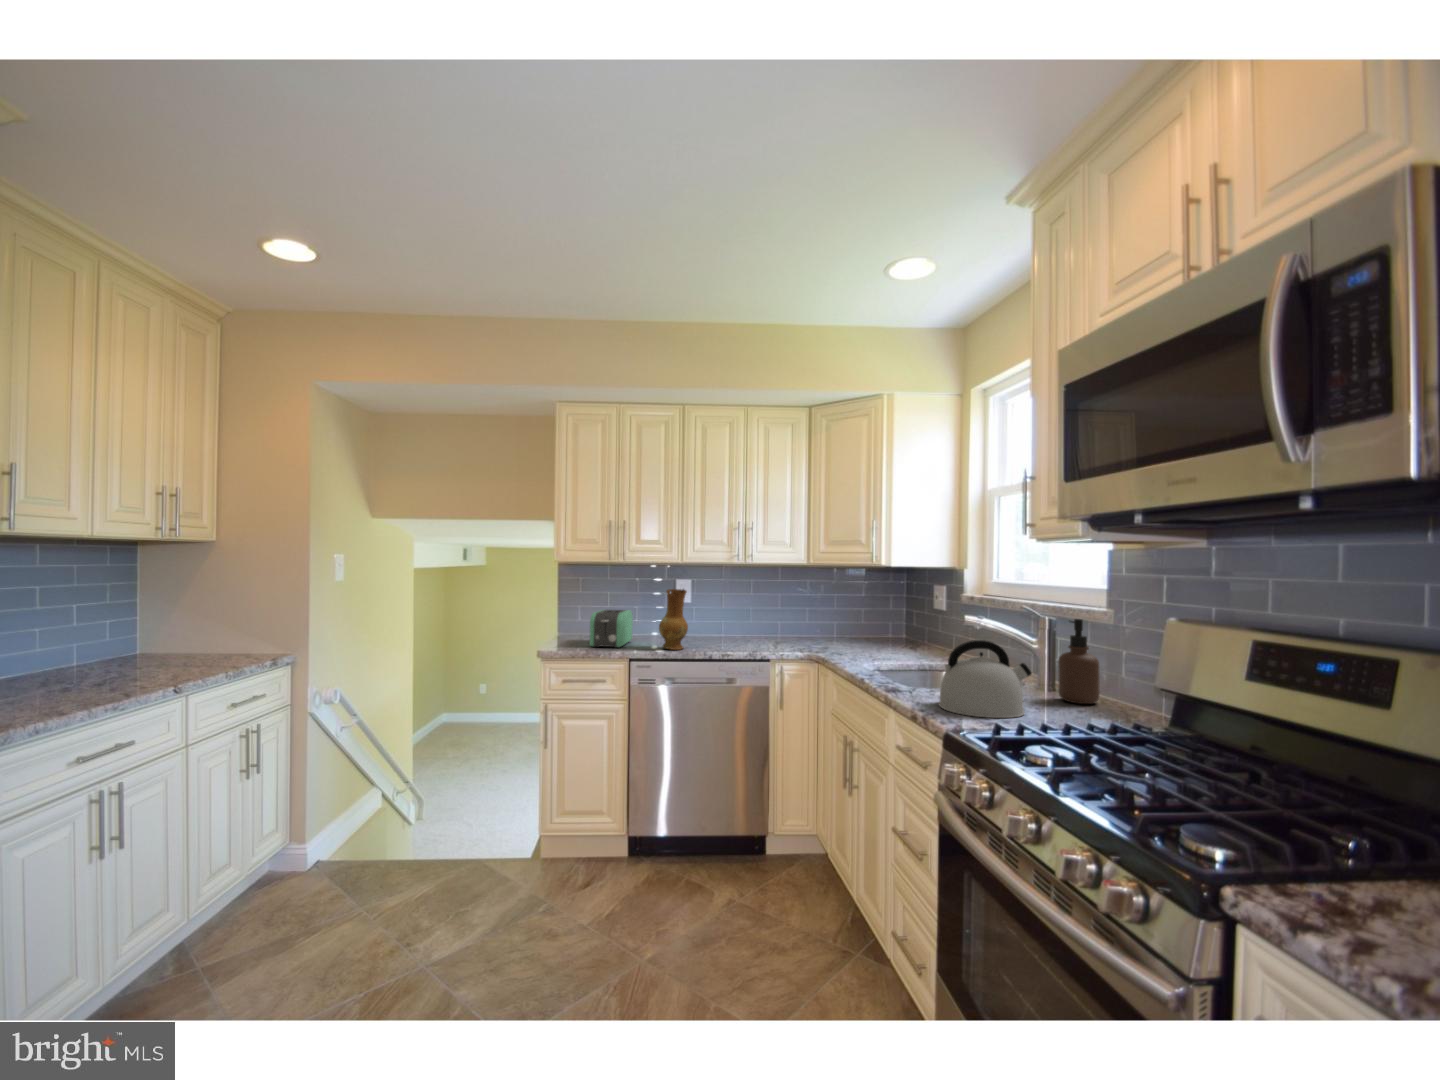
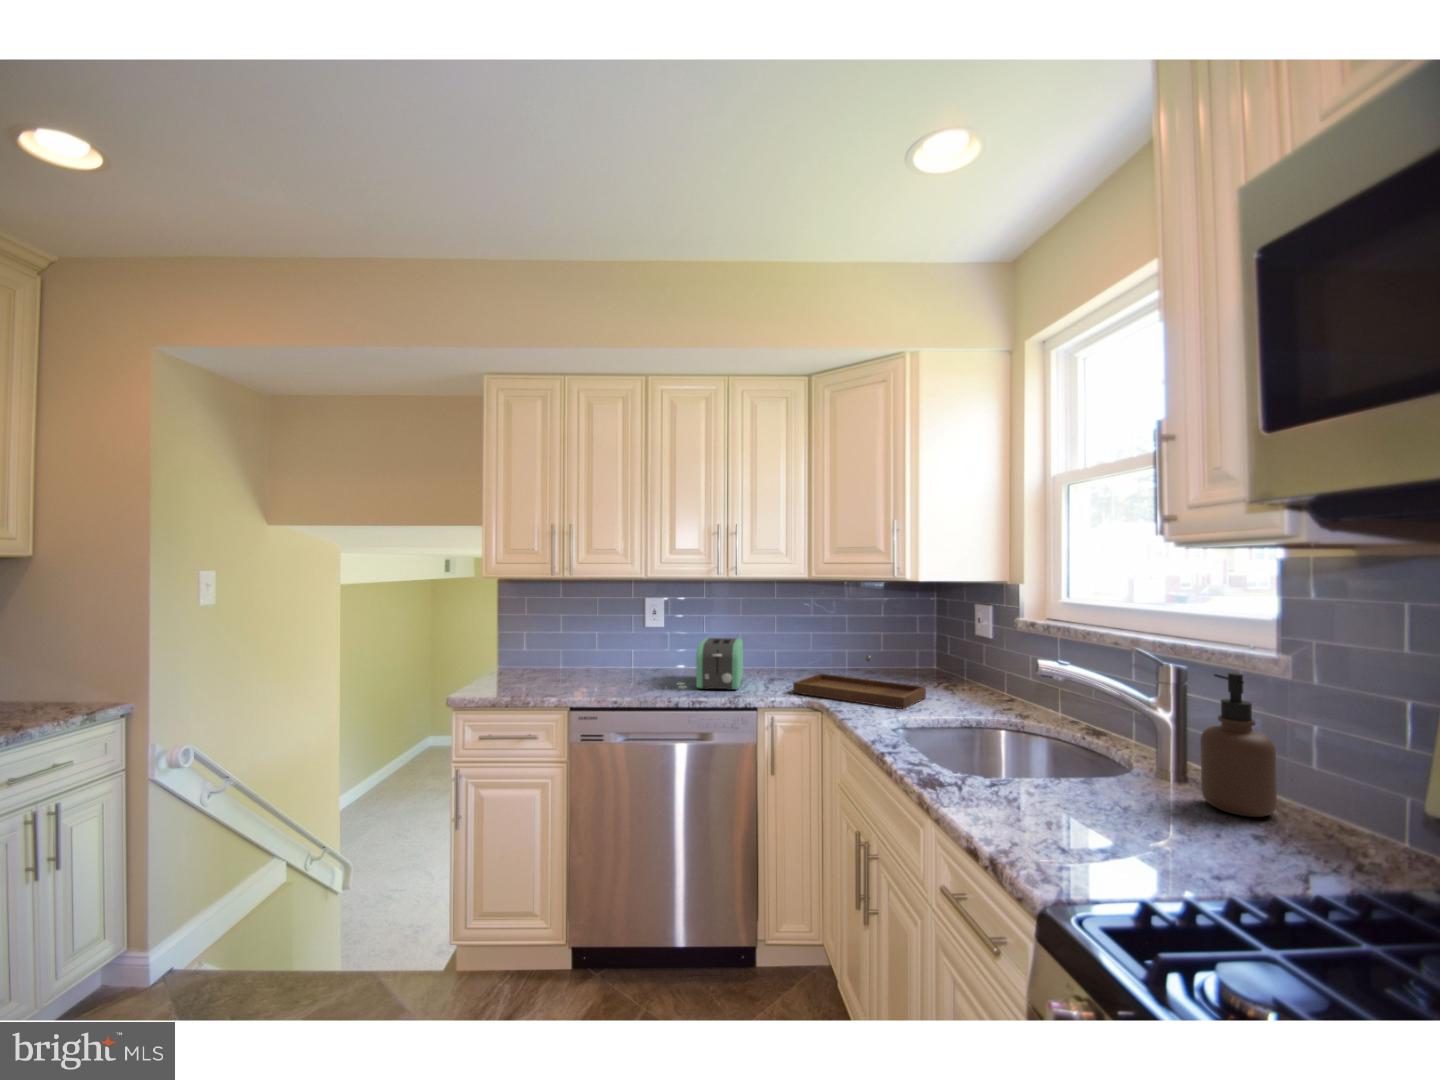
ceramic jug: present [659,589,688,650] -> none [611,611,650,693]
toaster: present [590,610,633,648] -> present [696,638,743,690]
tray: none [796,622,895,660] -> present [793,655,926,709]
kettle: present [939,640,1032,718] -> none [1008,715,1173,862]

